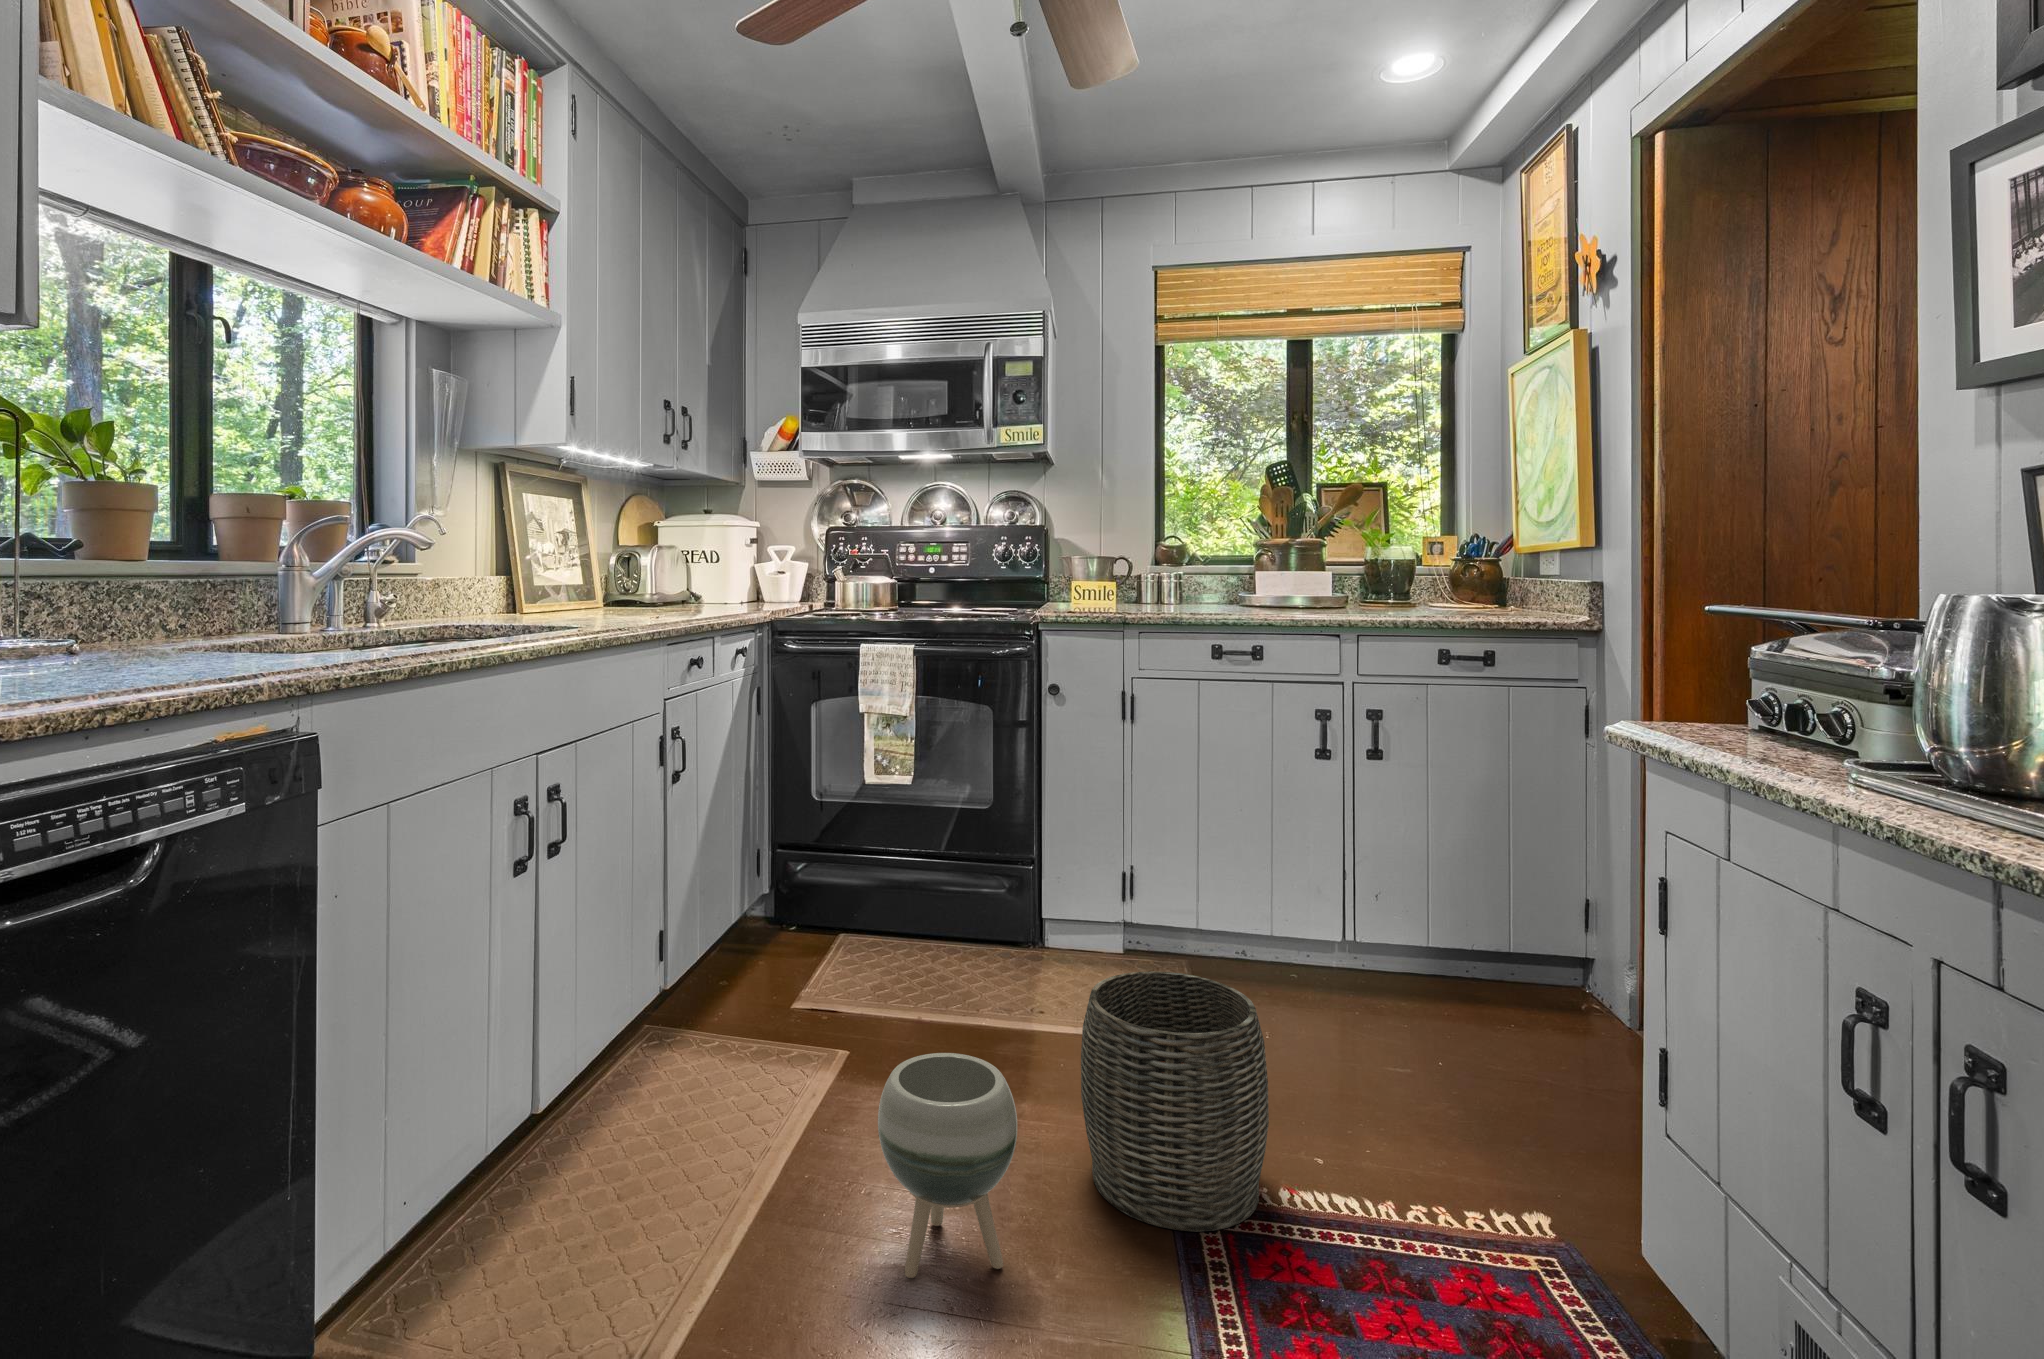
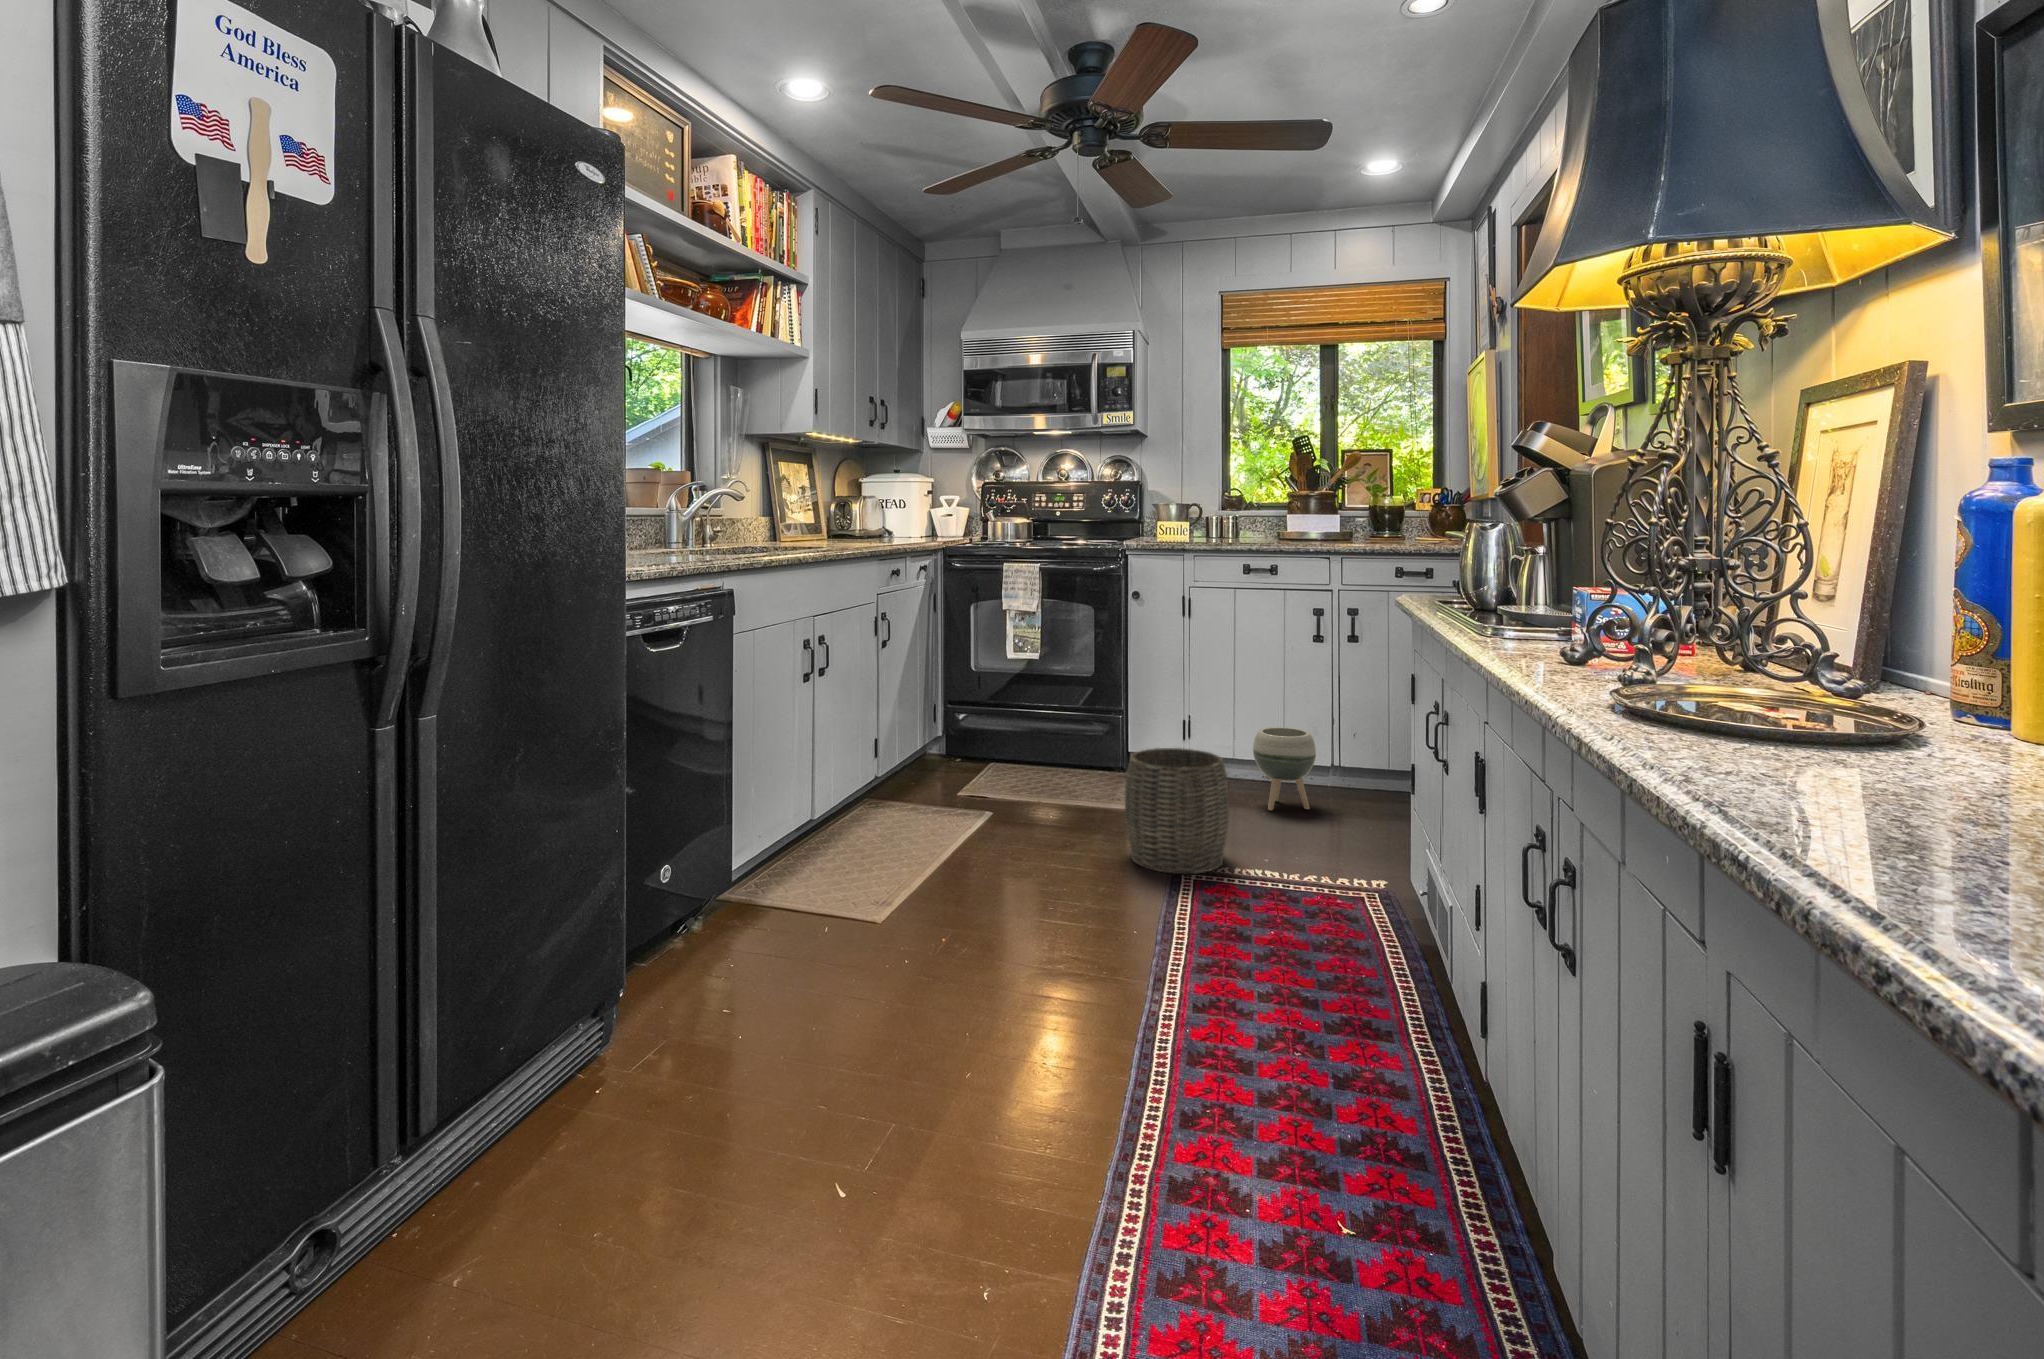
planter: present [878,1053,1017,1278] -> present [1253,727,1316,811]

